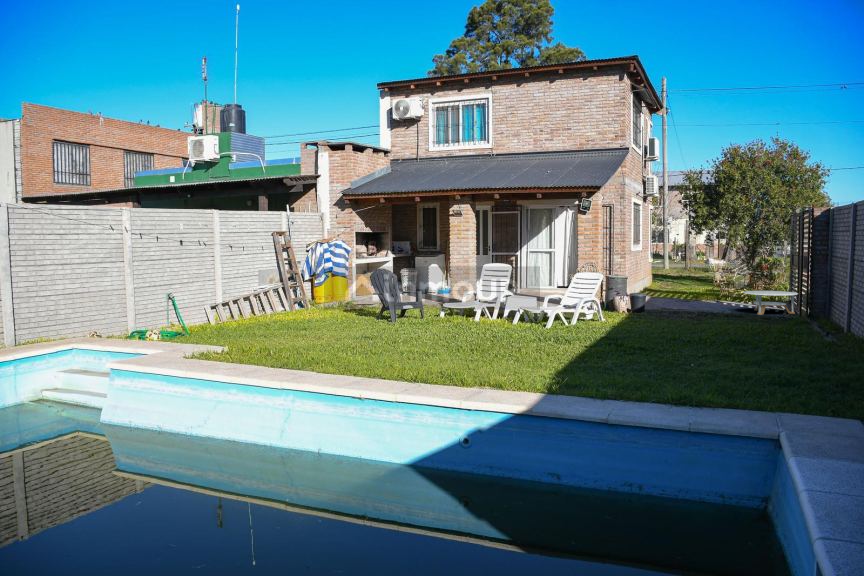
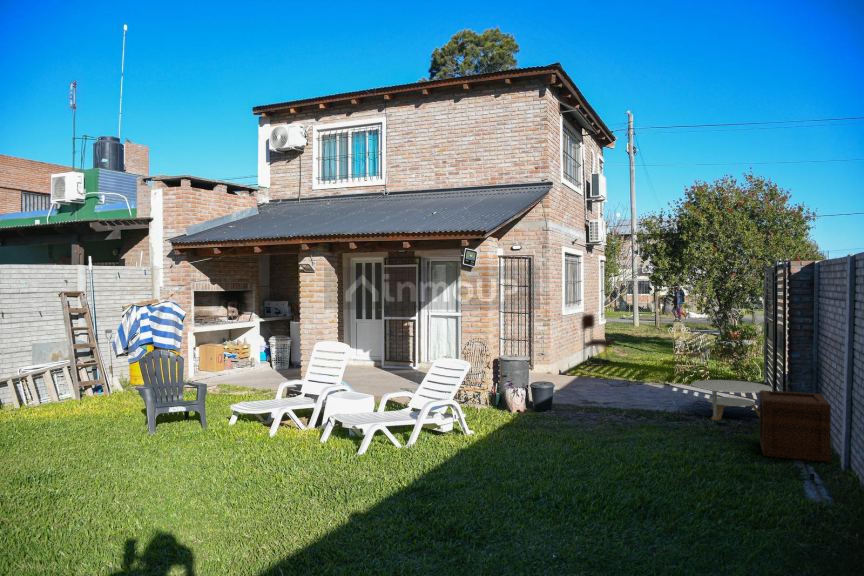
bench: none [642,252,668,292] -> present [581,314,615,365]
wooden crate: none [792,289,838,328] -> present [760,390,831,463]

